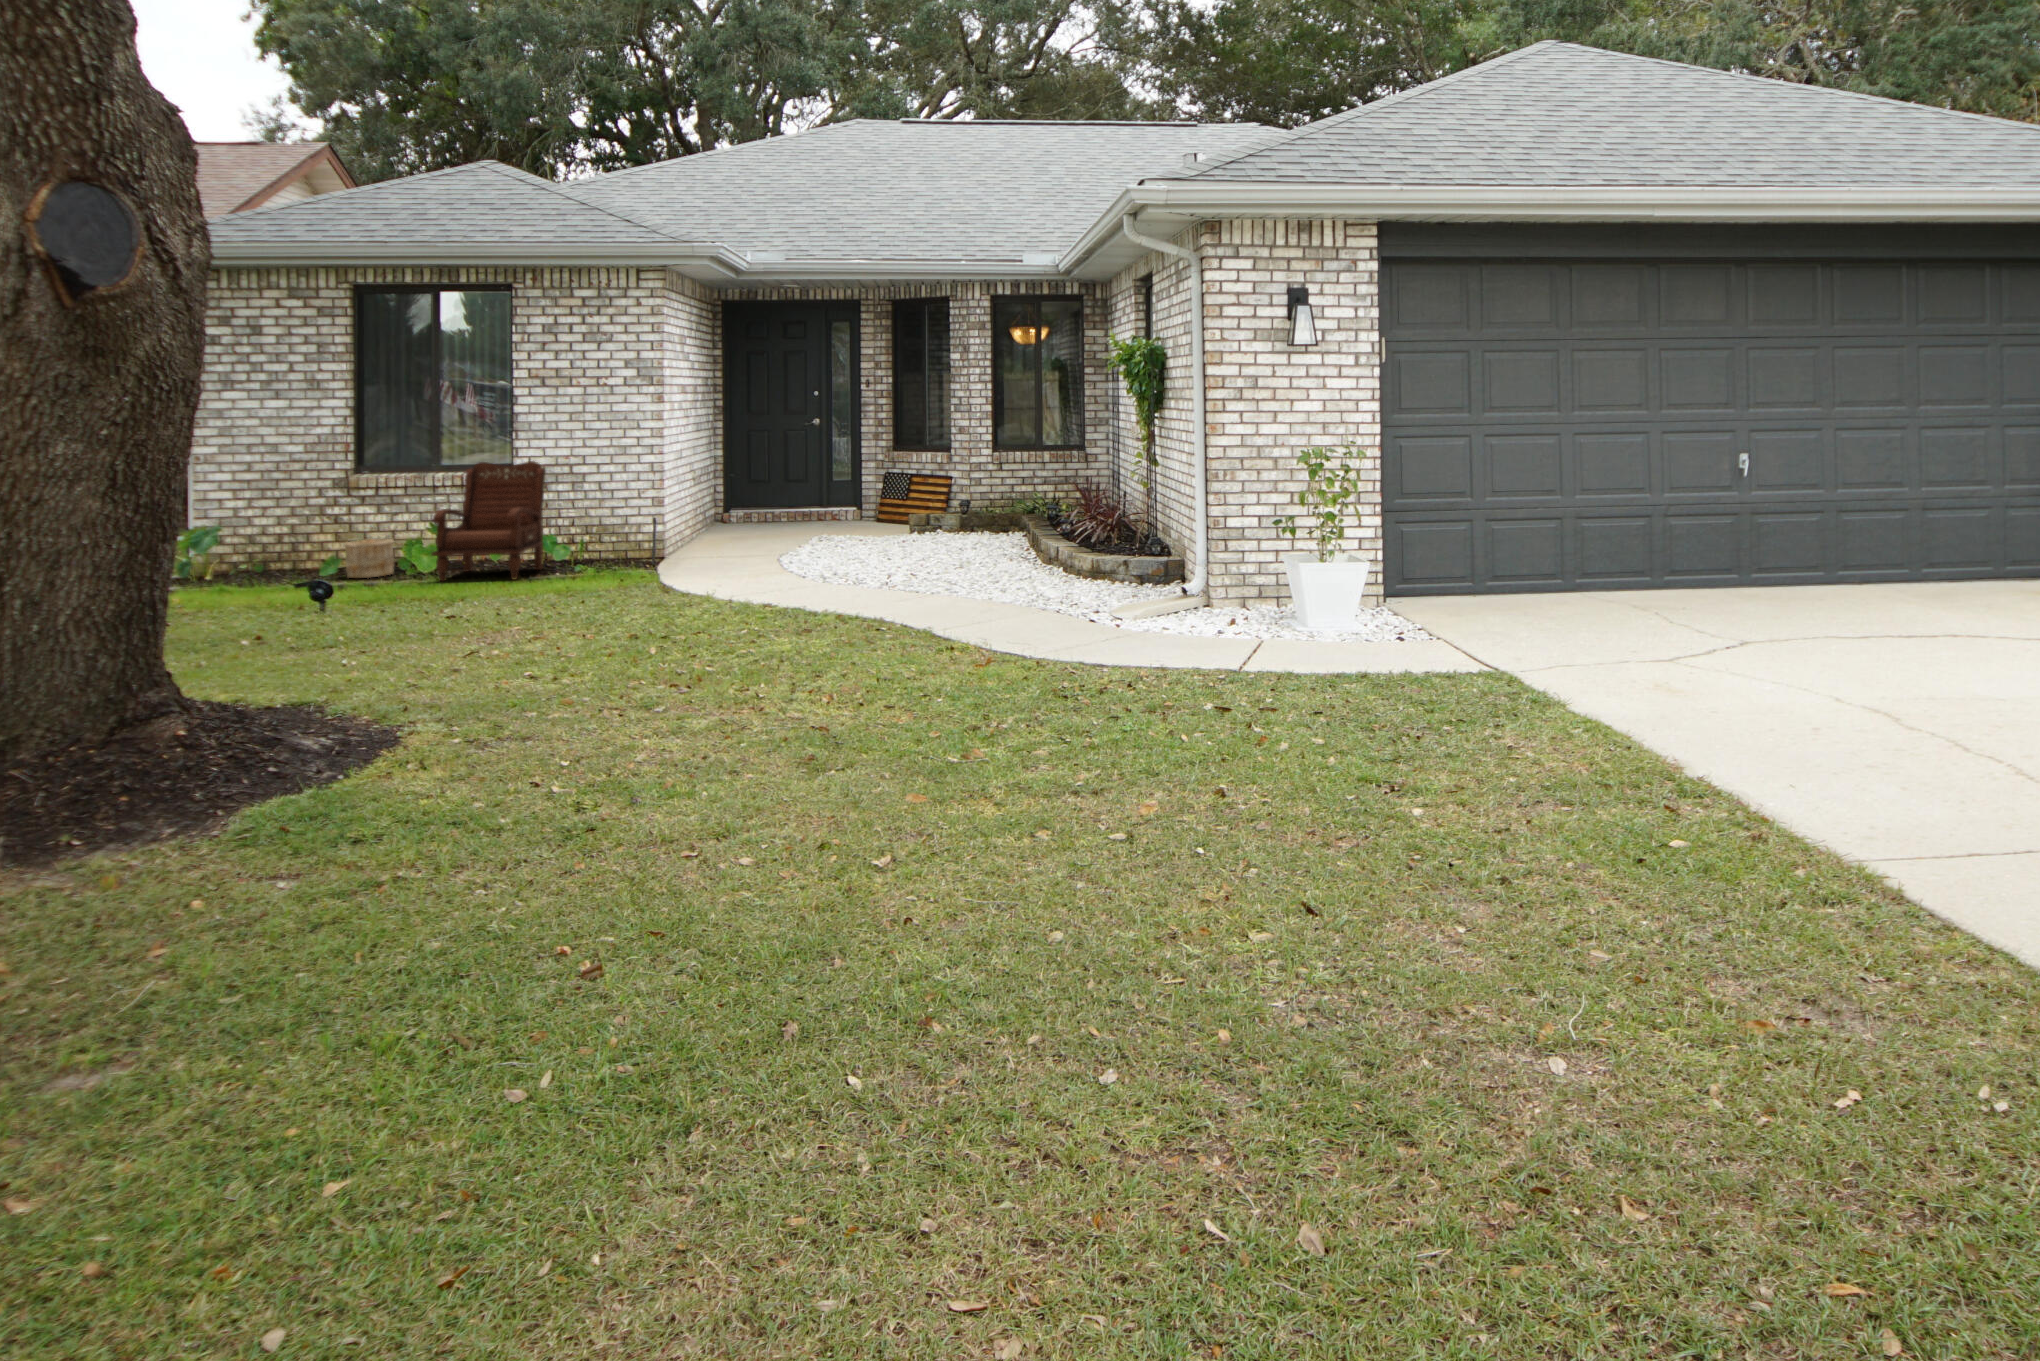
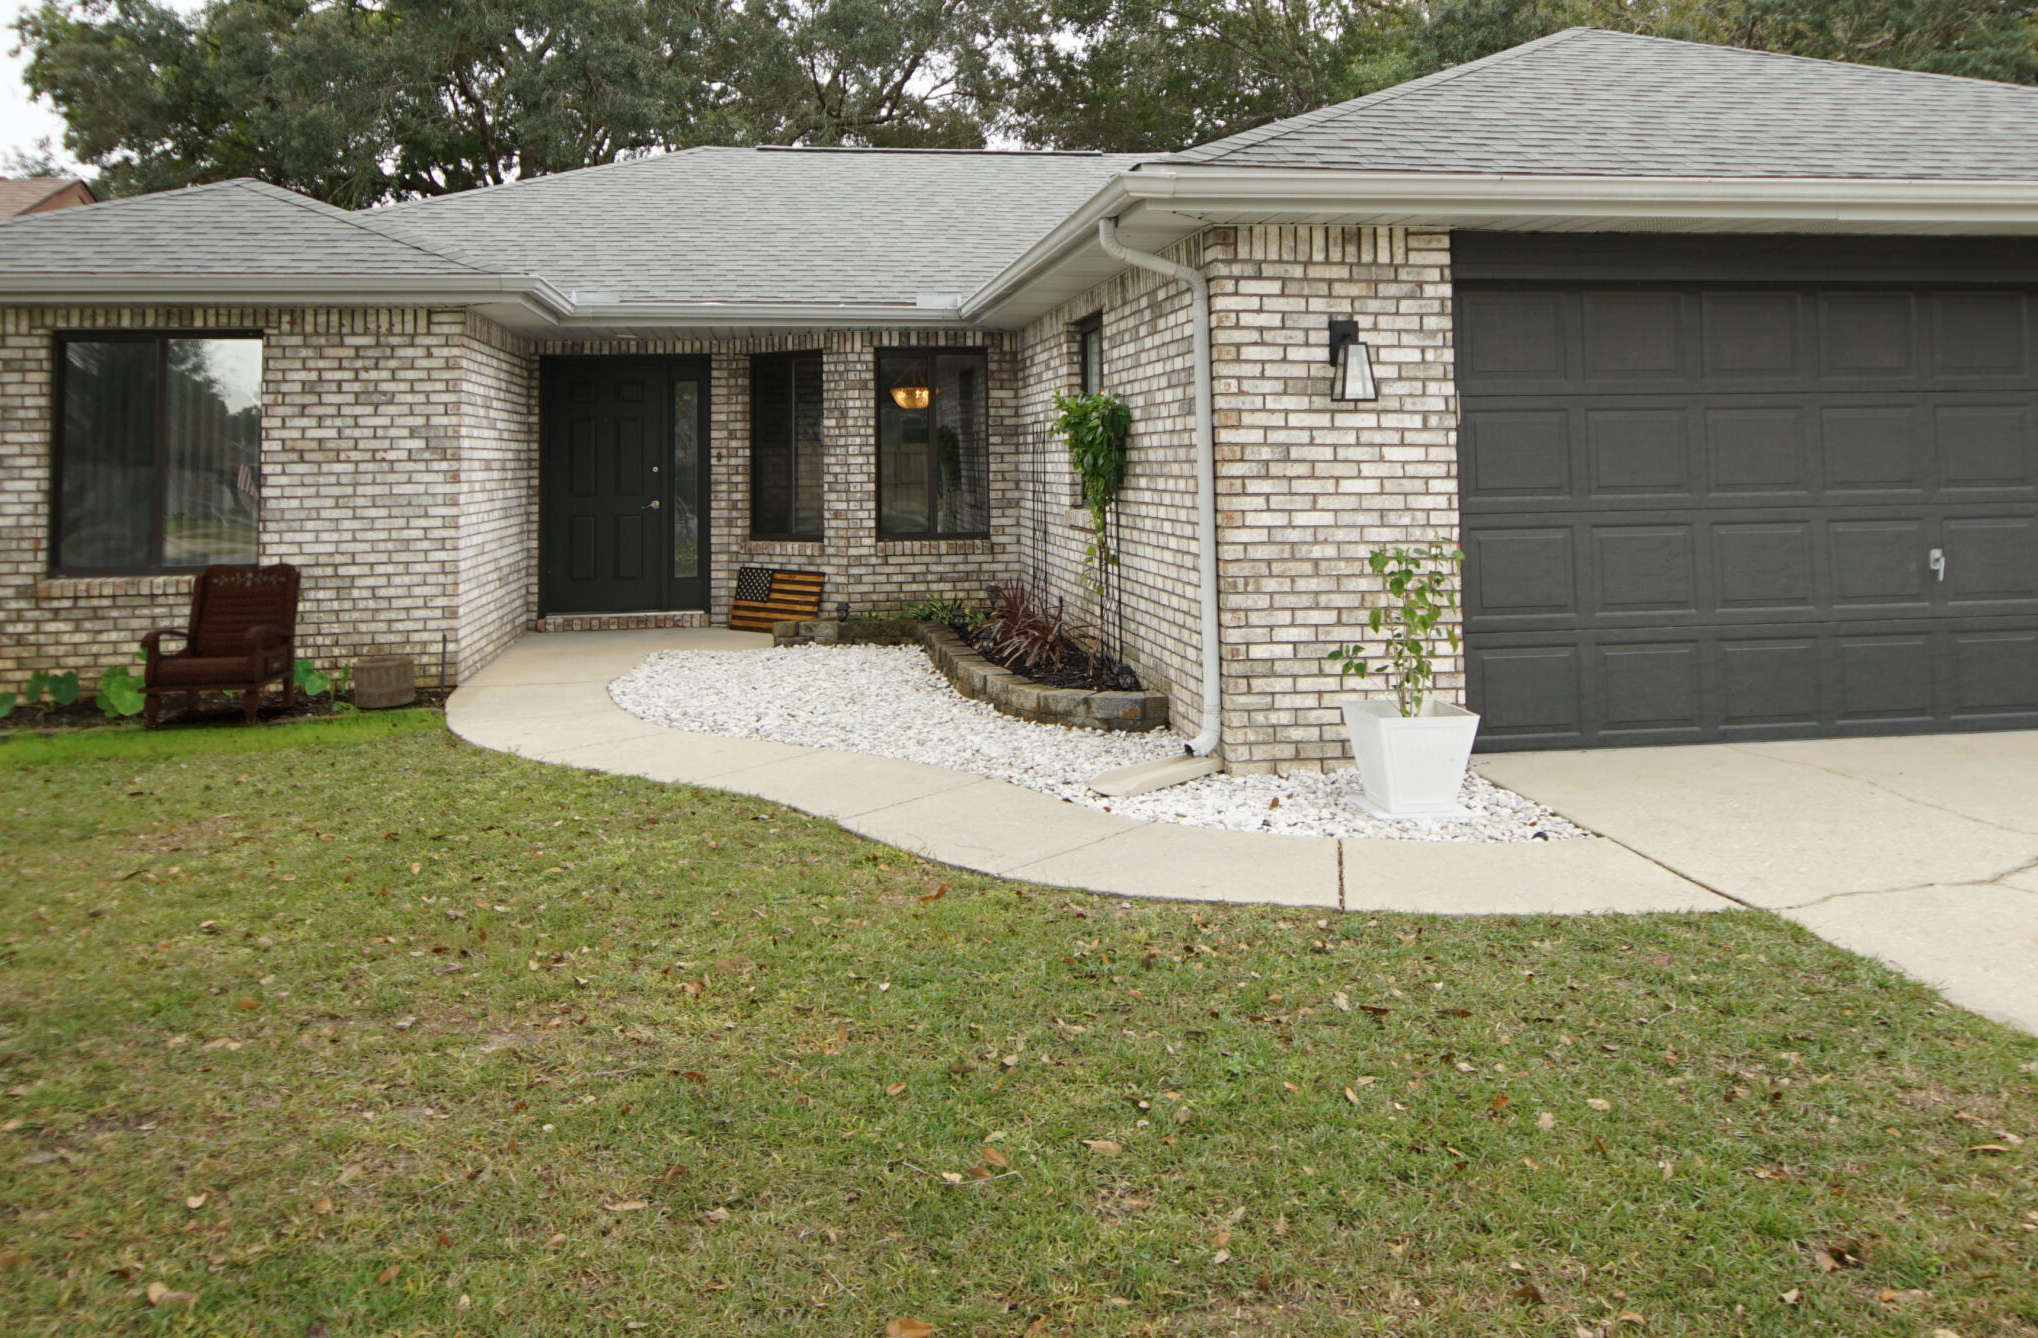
wooden bucket: present [344,539,394,578] -> present [353,655,416,708]

